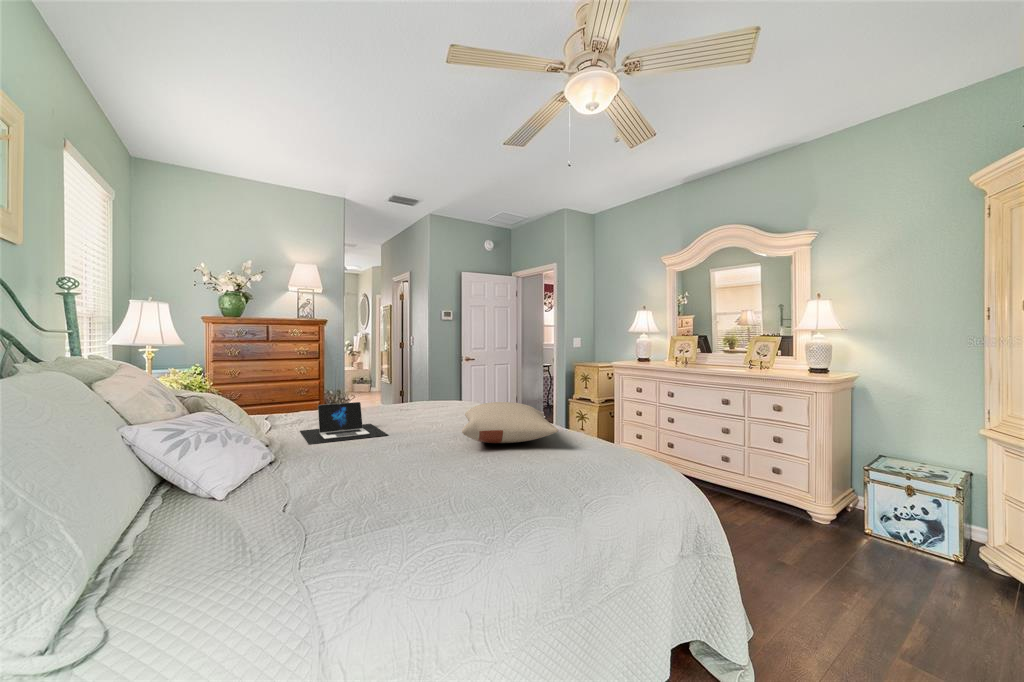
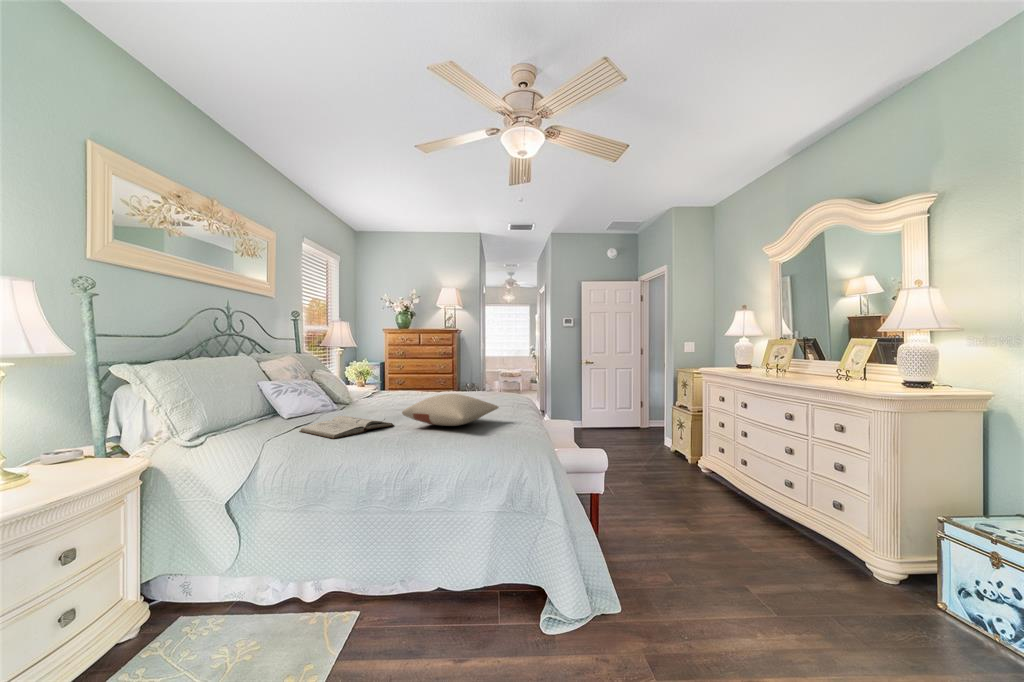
laptop: present [300,402,388,444] -> none [340,389,404,414]
book: none [327,442,442,481] -> present [299,416,394,439]

